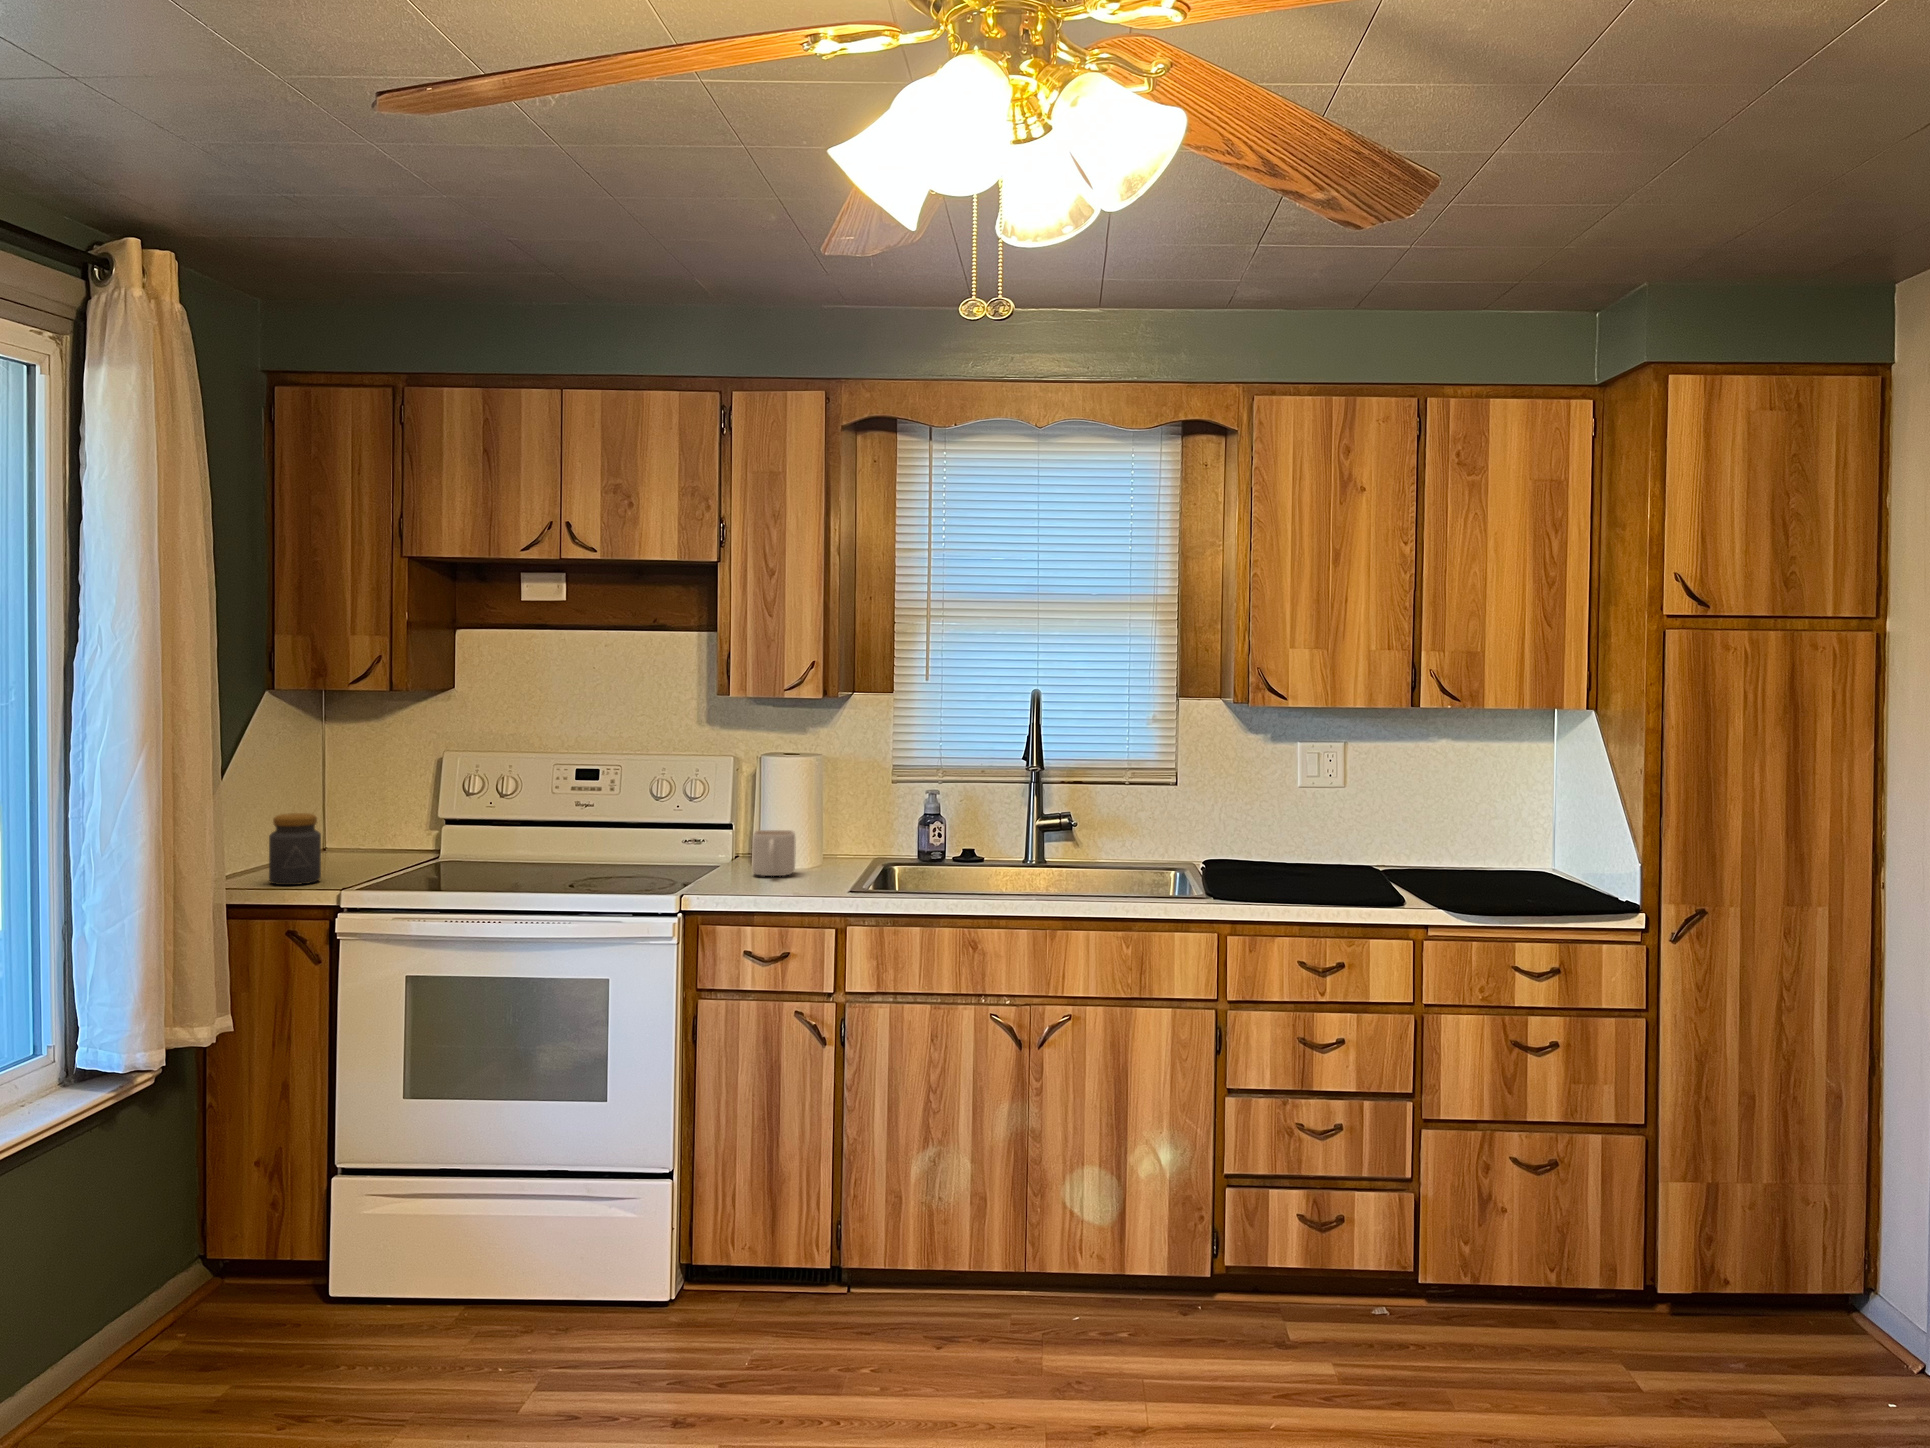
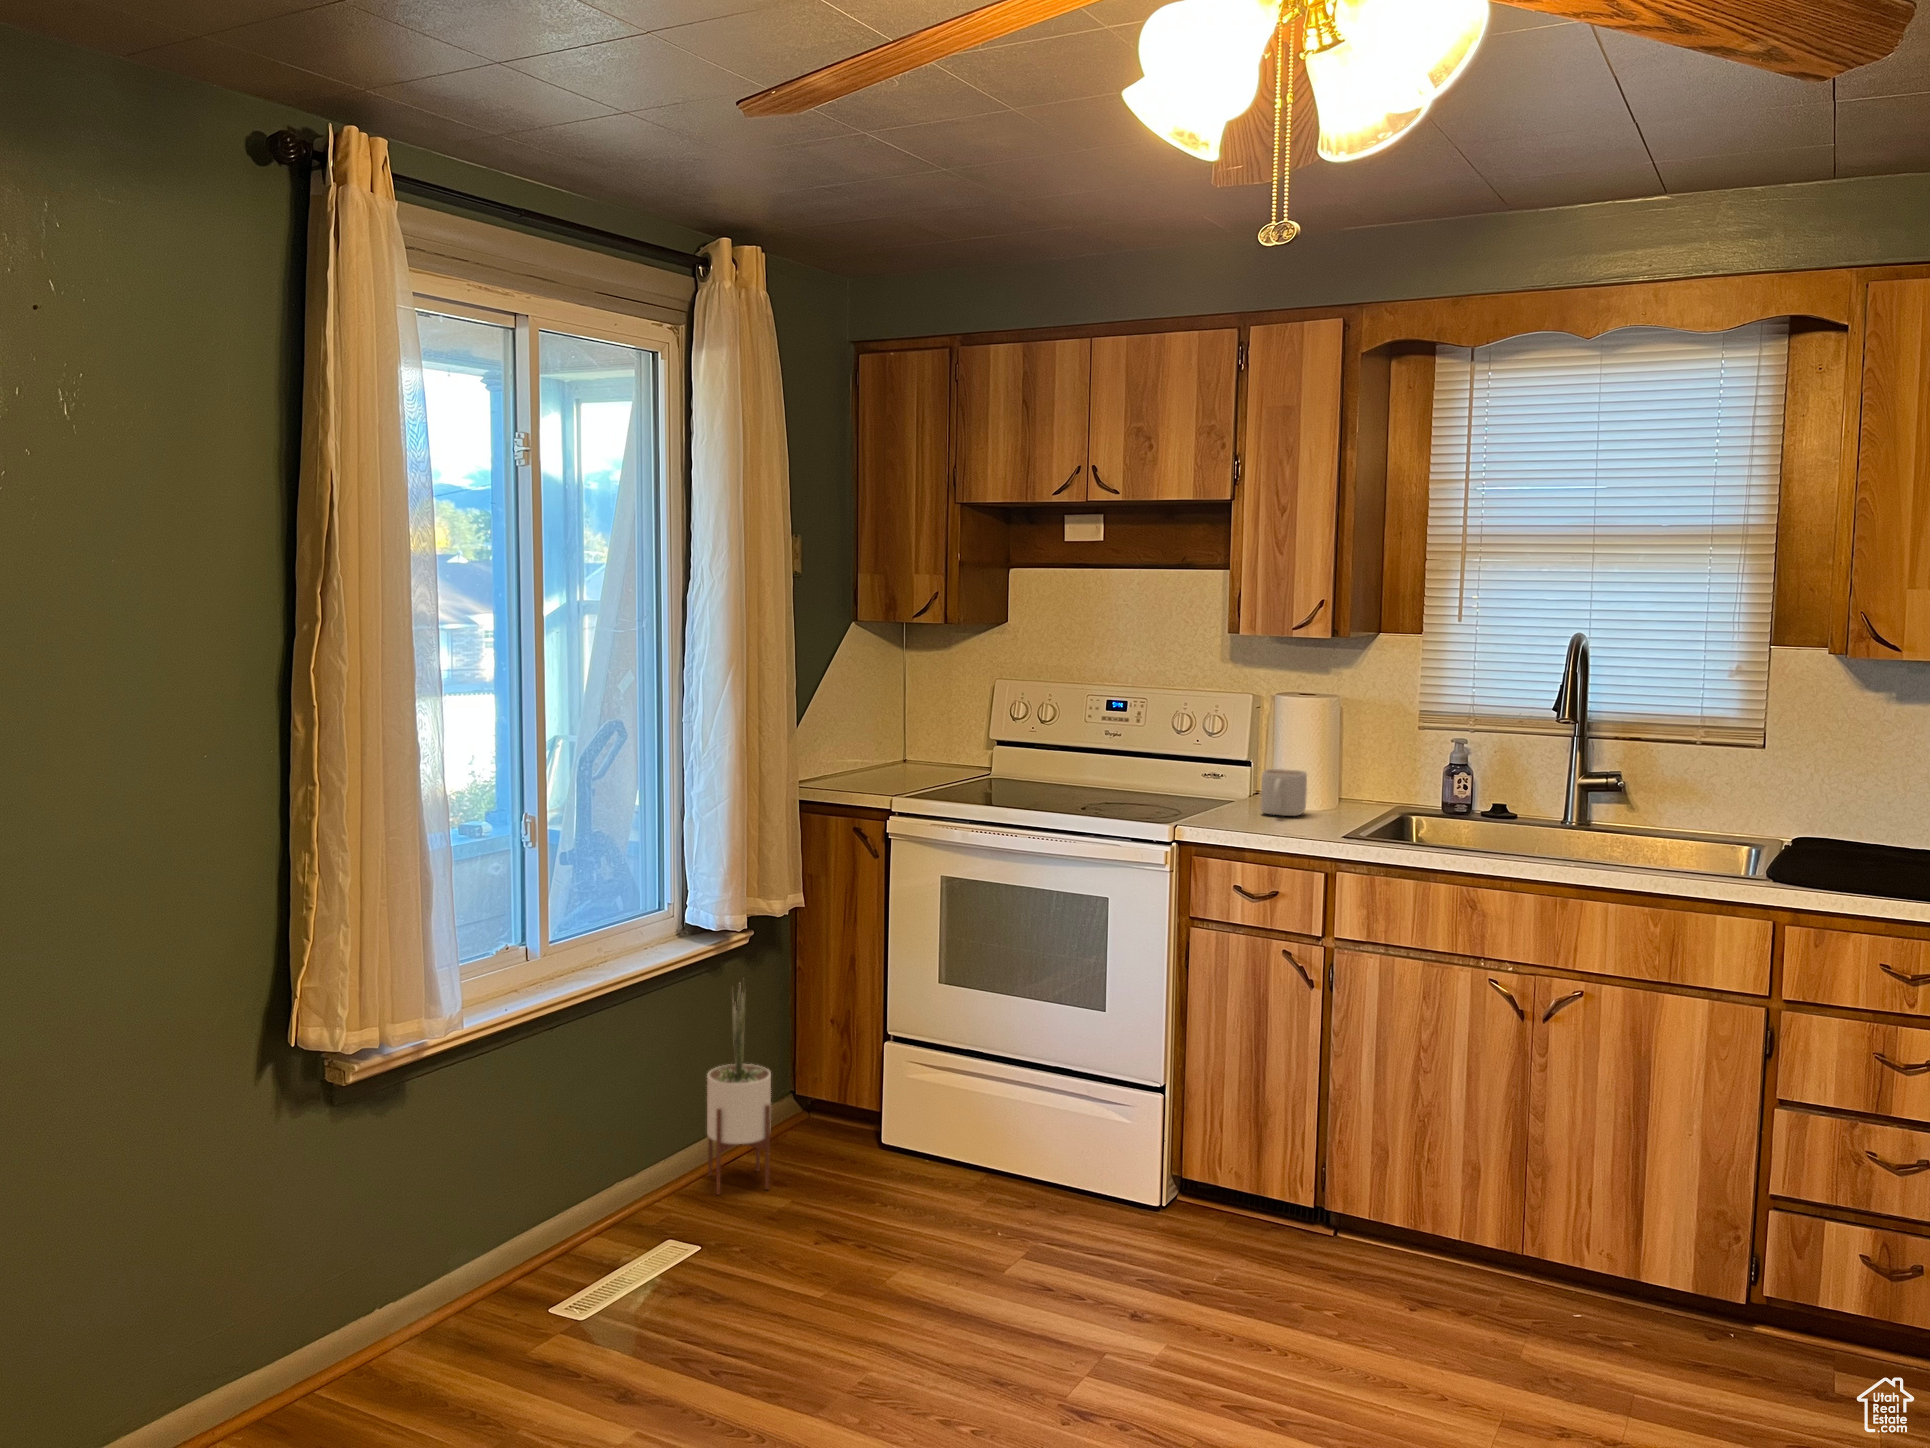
jar: present [269,813,321,885] -> none [840,728,881,791]
potted plant: none [110,1115,200,1396] -> present [707,982,771,1194]

